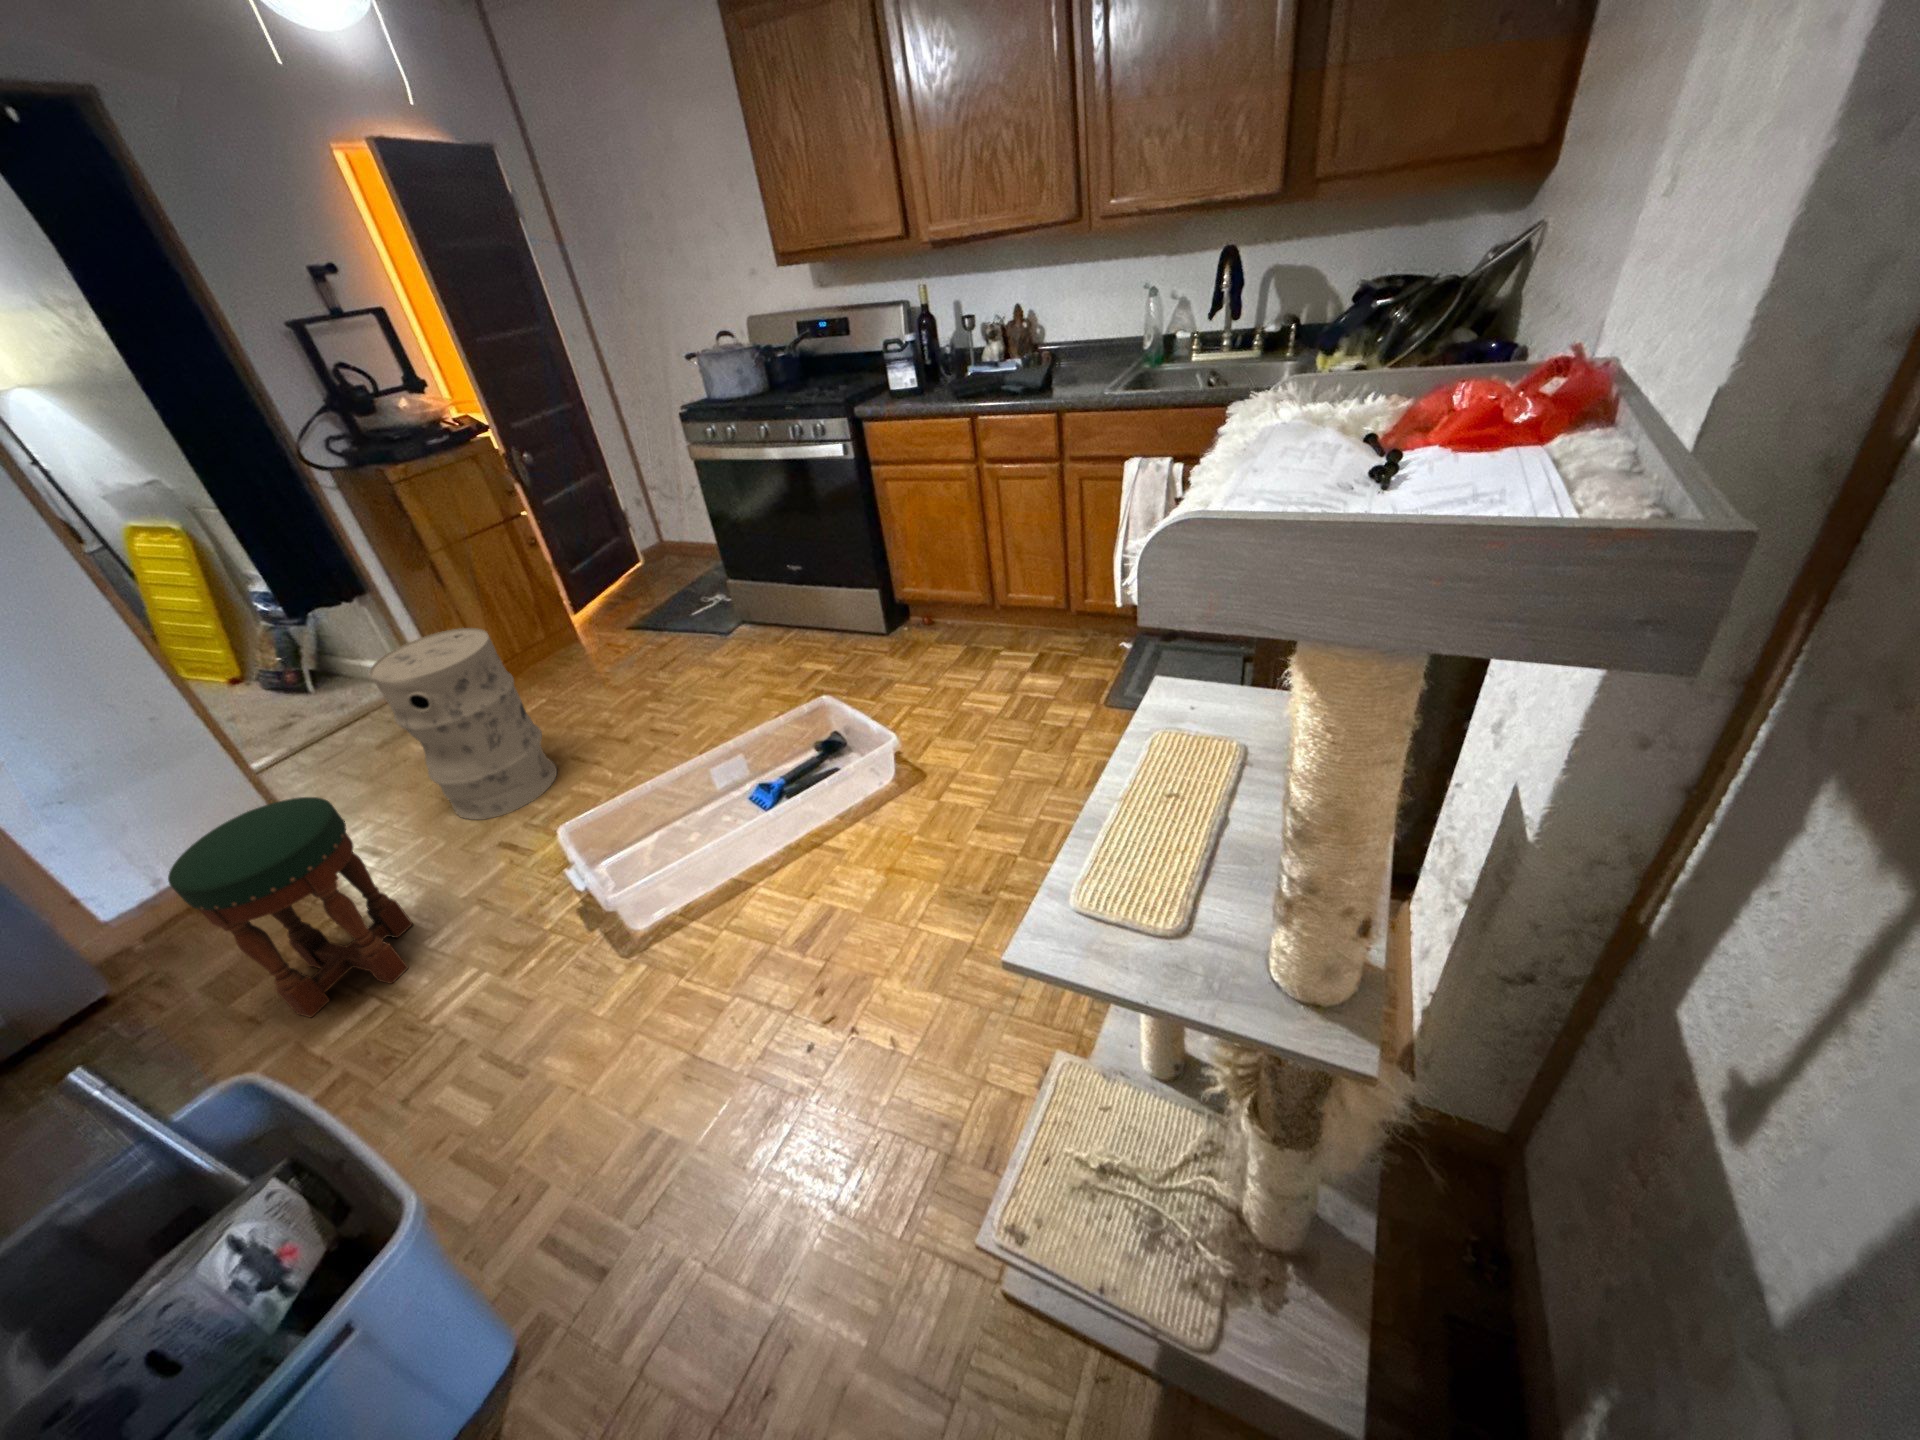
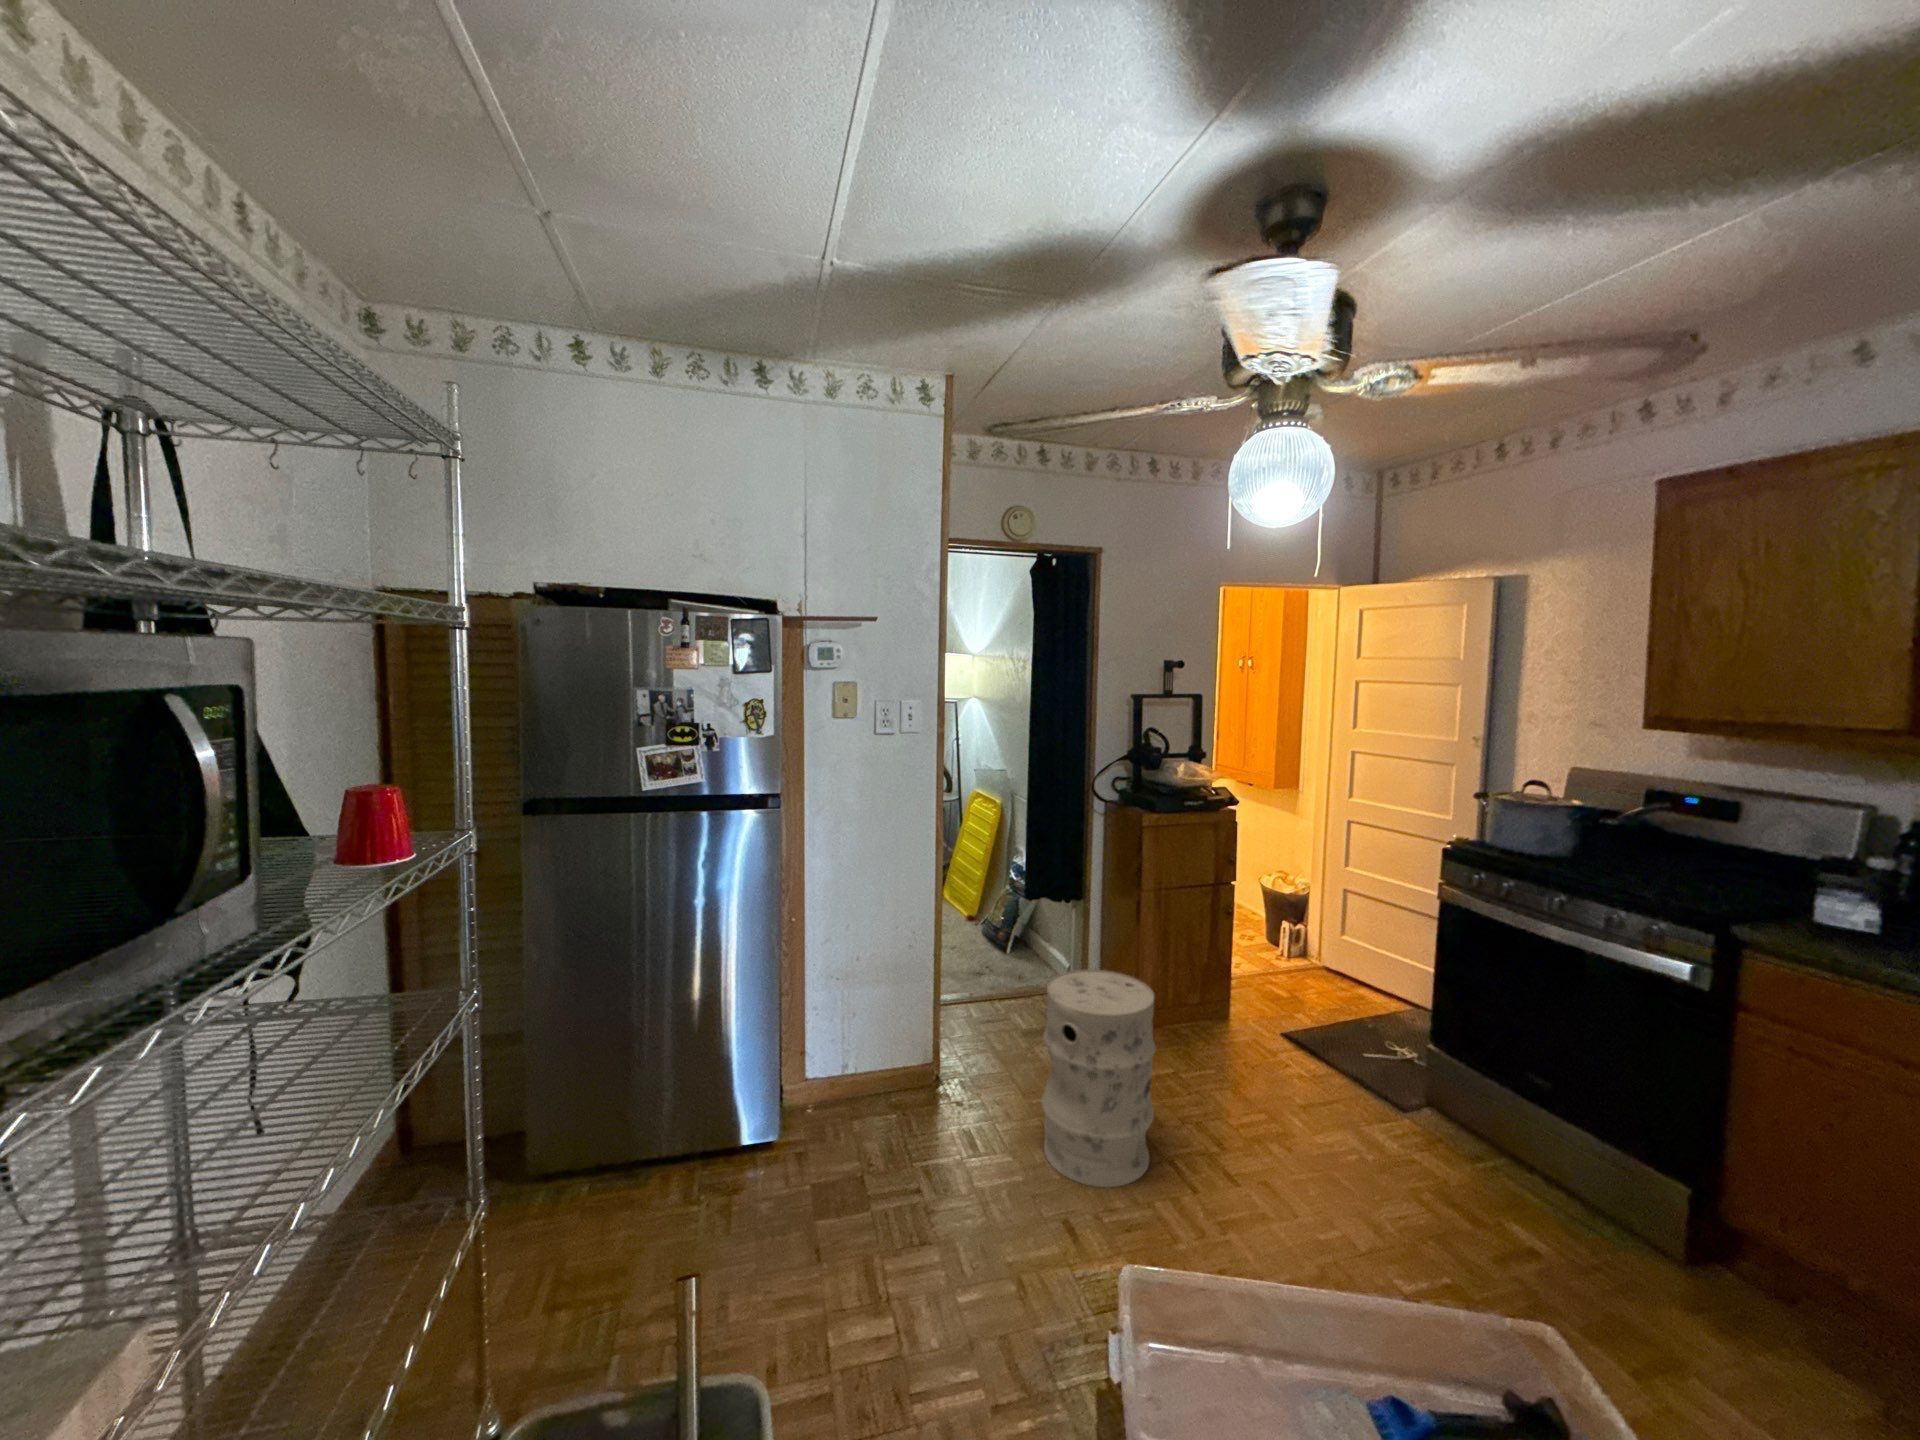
stool: present [168,797,412,1017] -> none [834,1064,960,1311]

